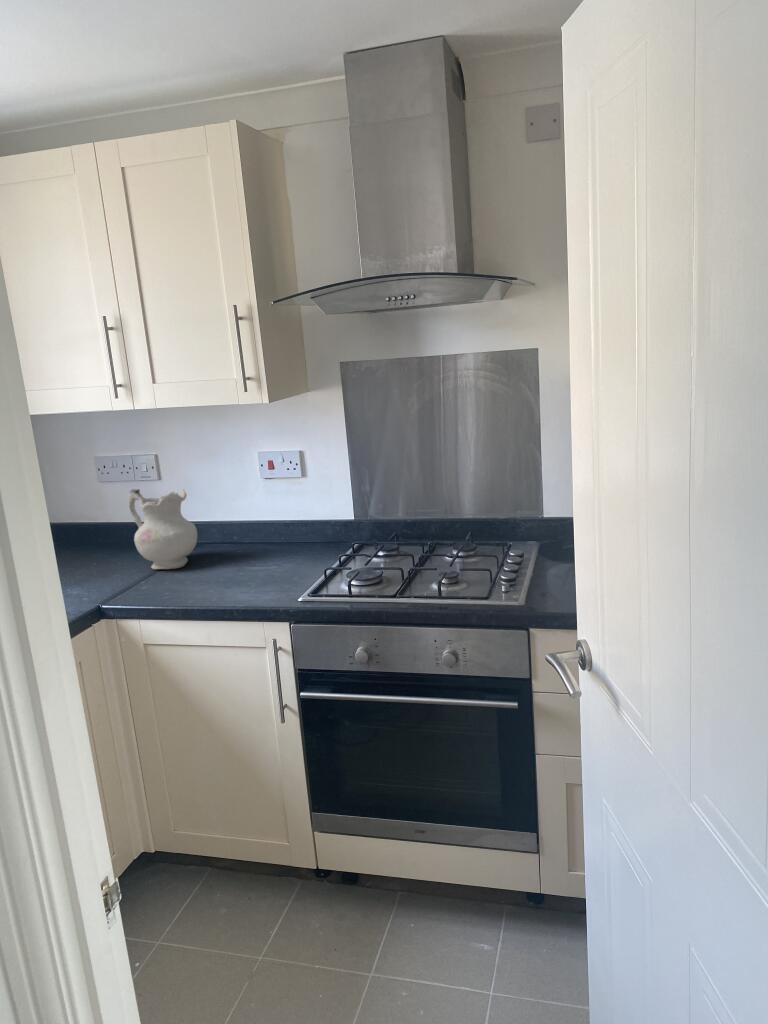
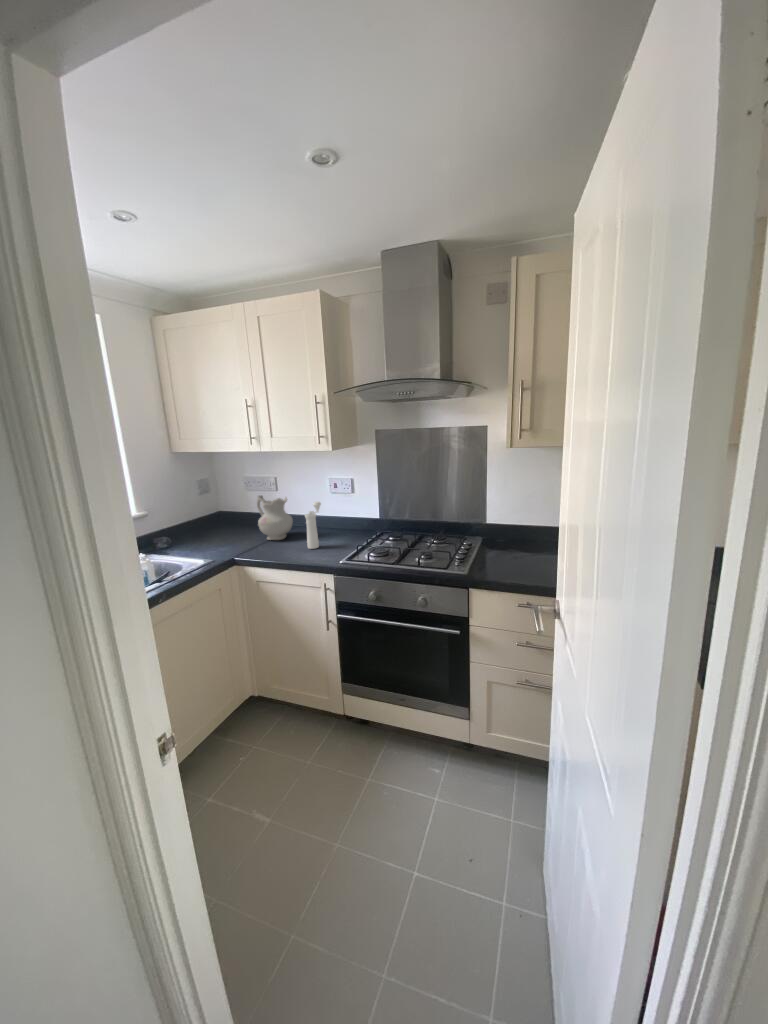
pepper mill: none [225,494,253,580] -> present [305,501,321,549]

